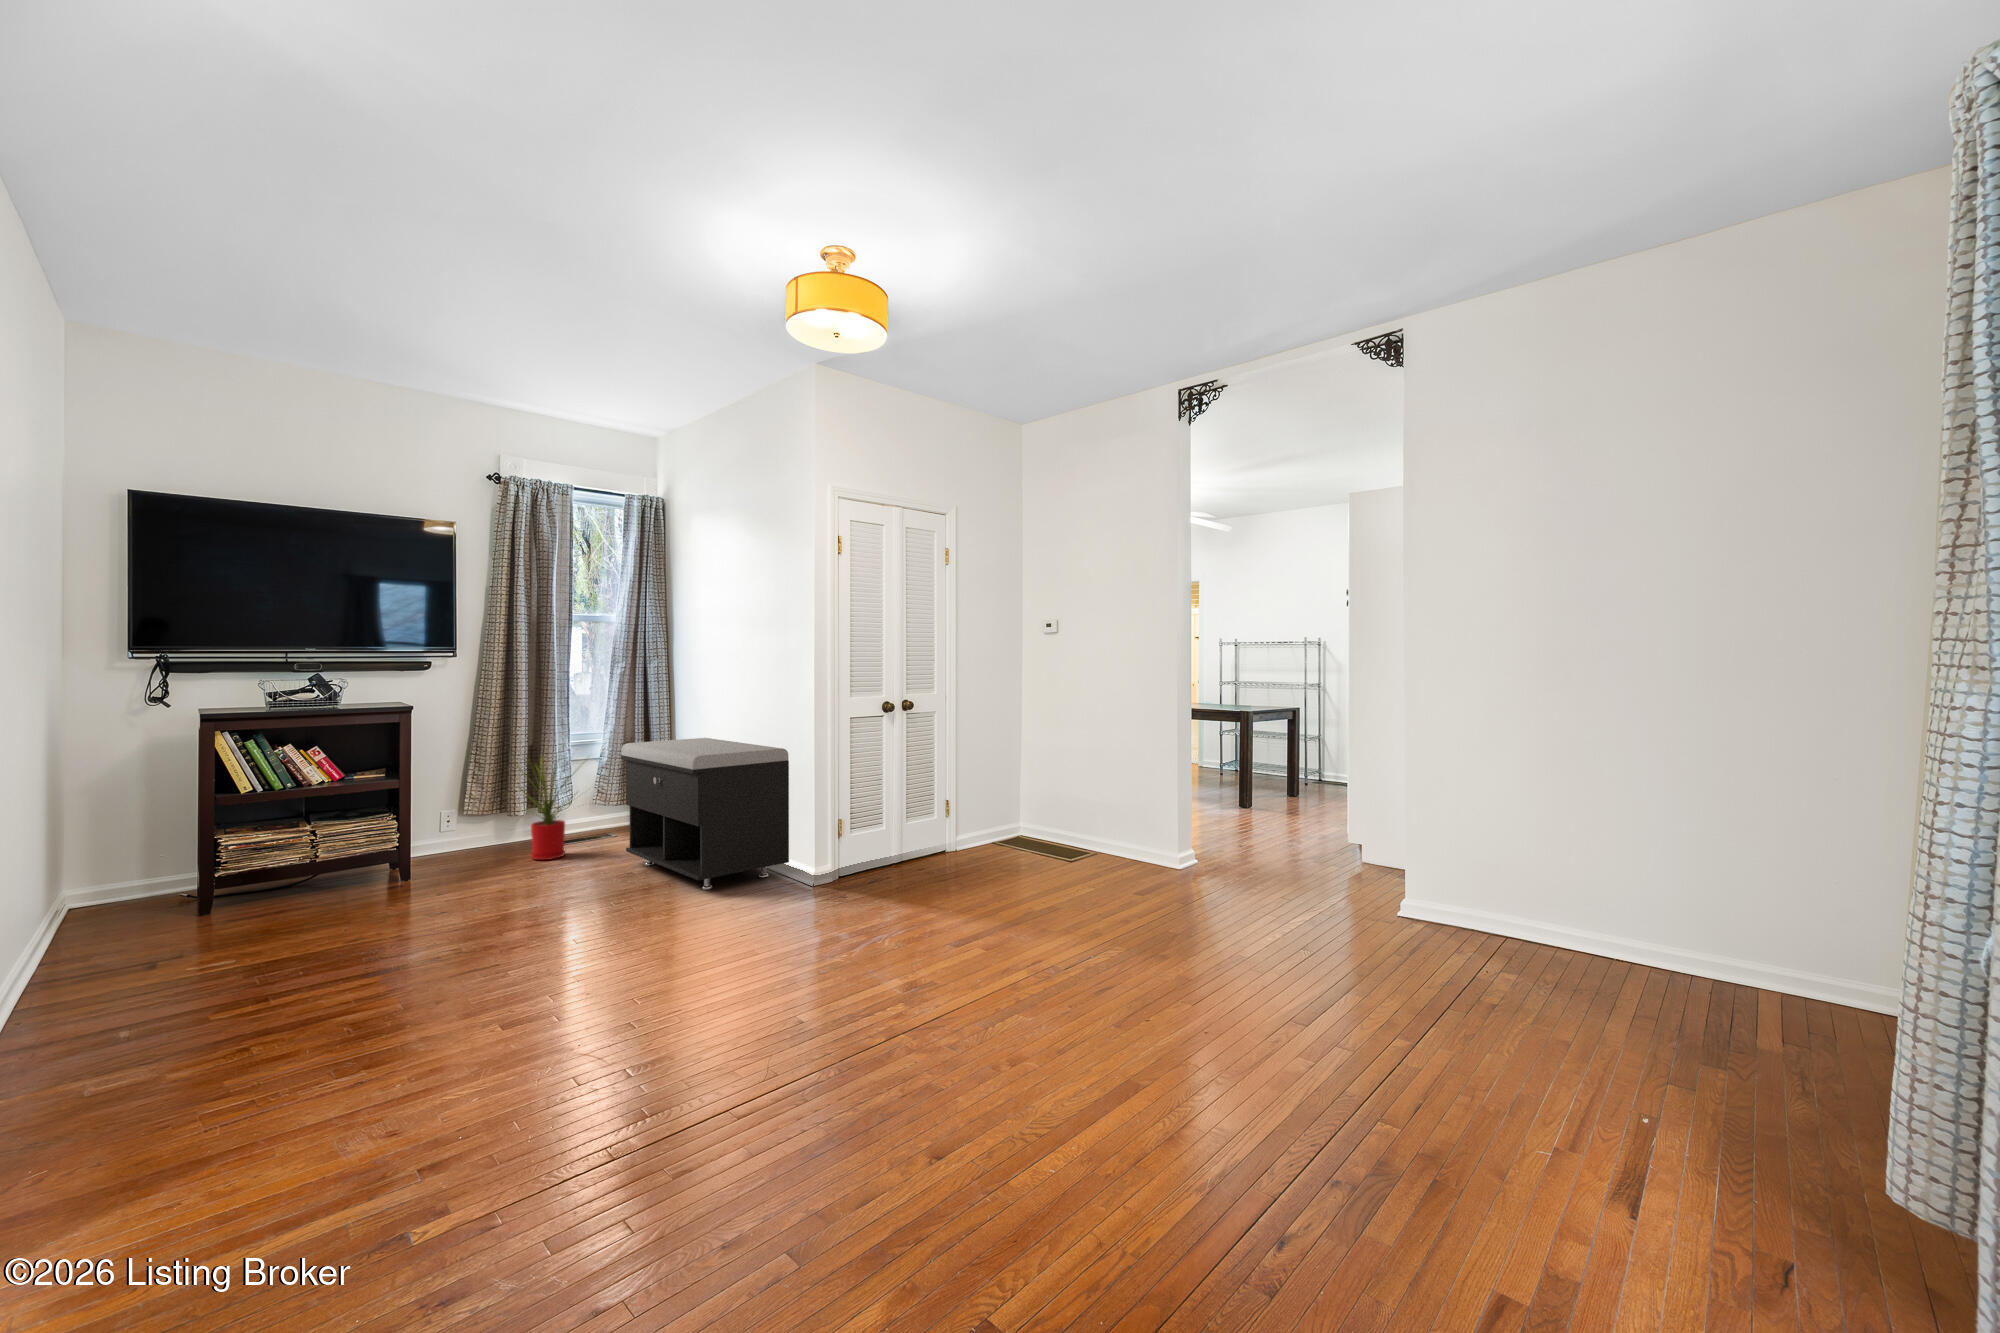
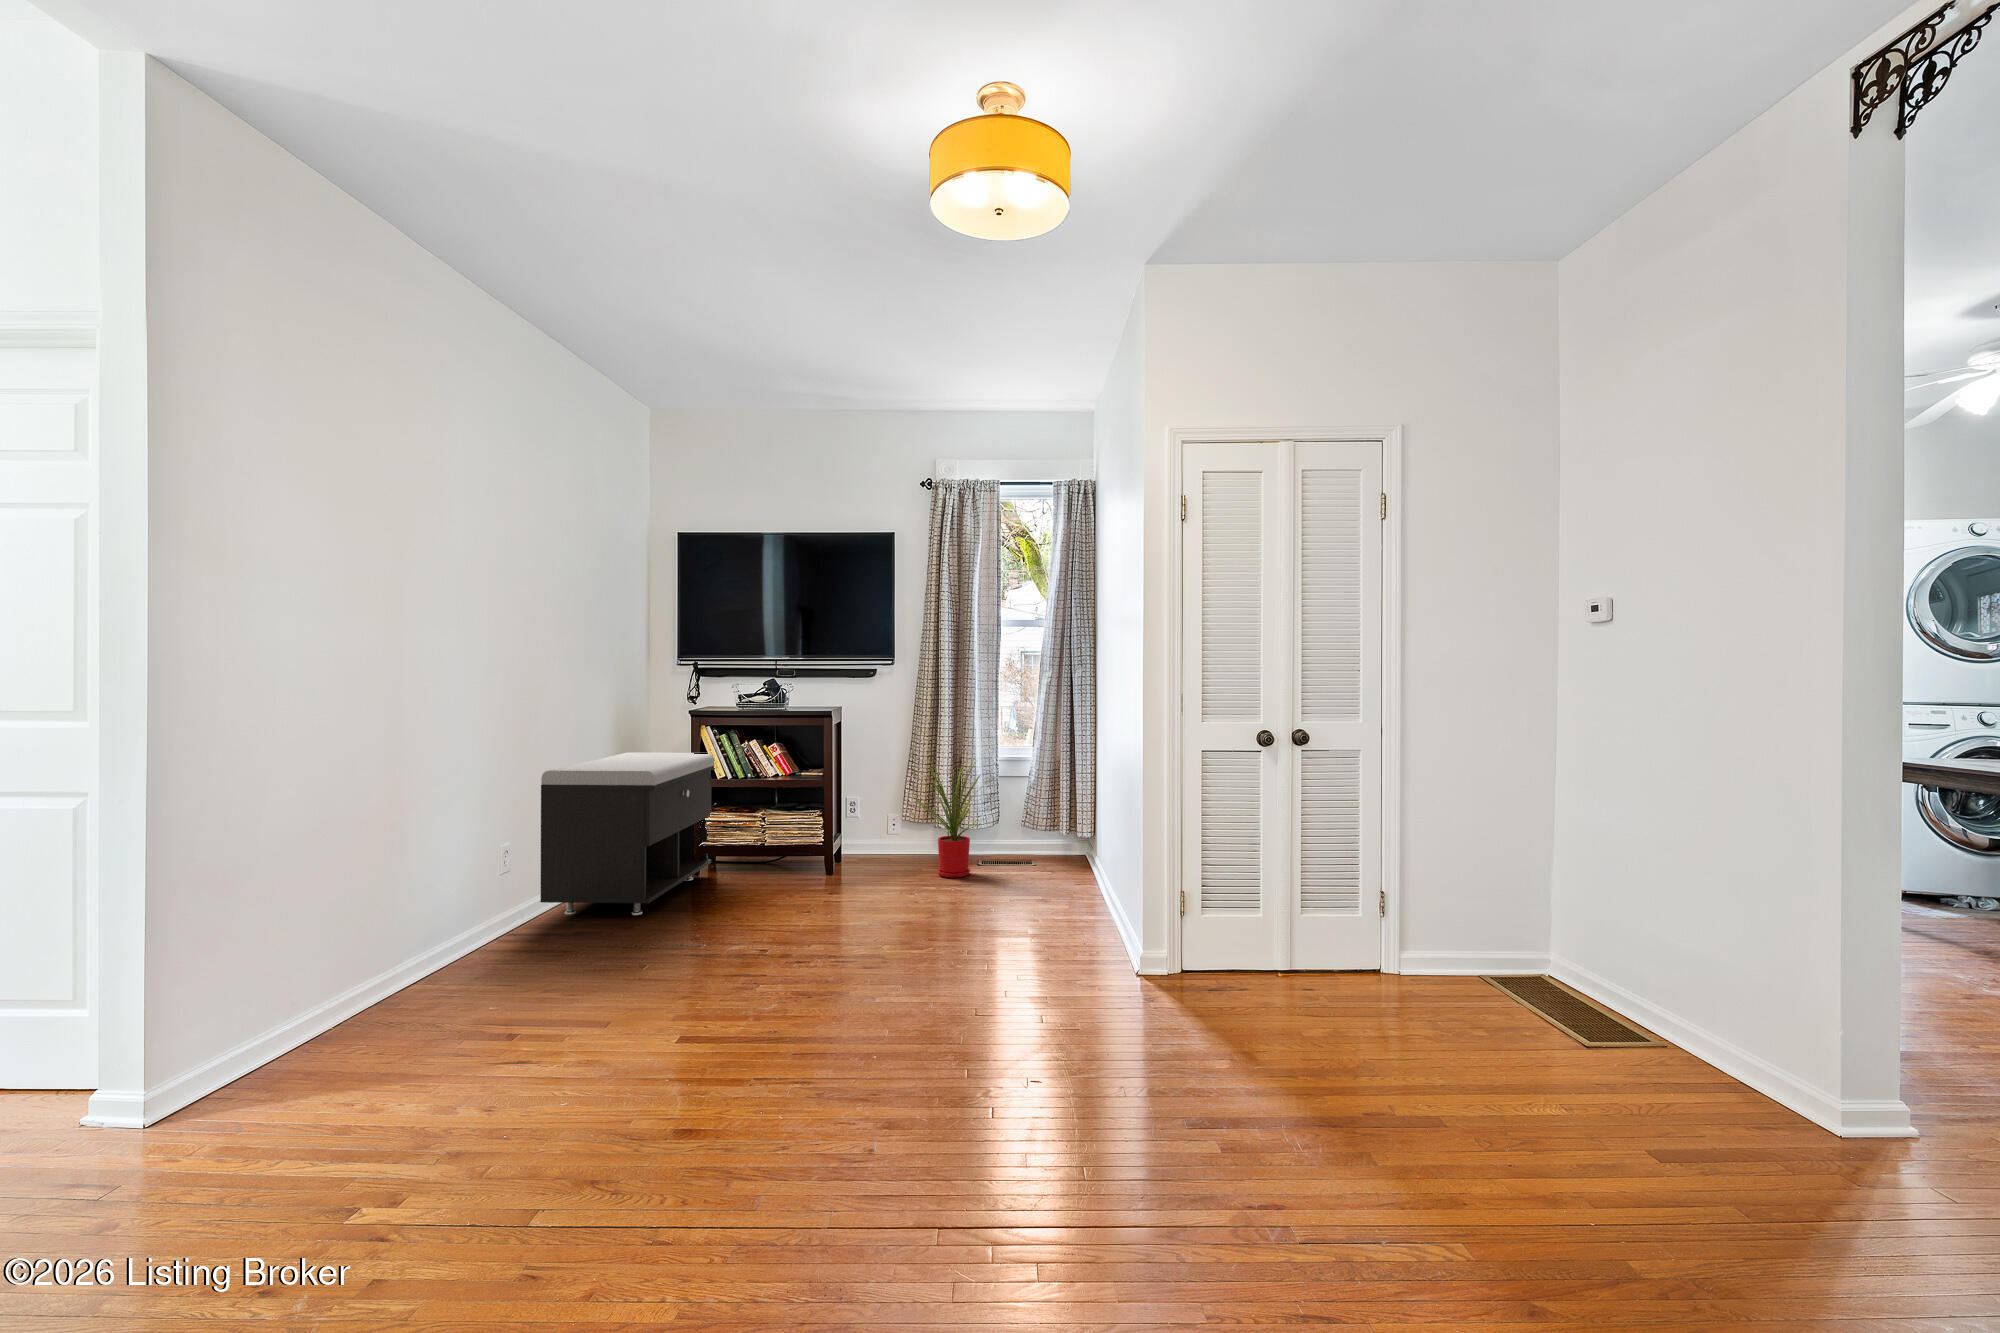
storage bench: present [621,738,789,890] -> present [540,752,715,915]

